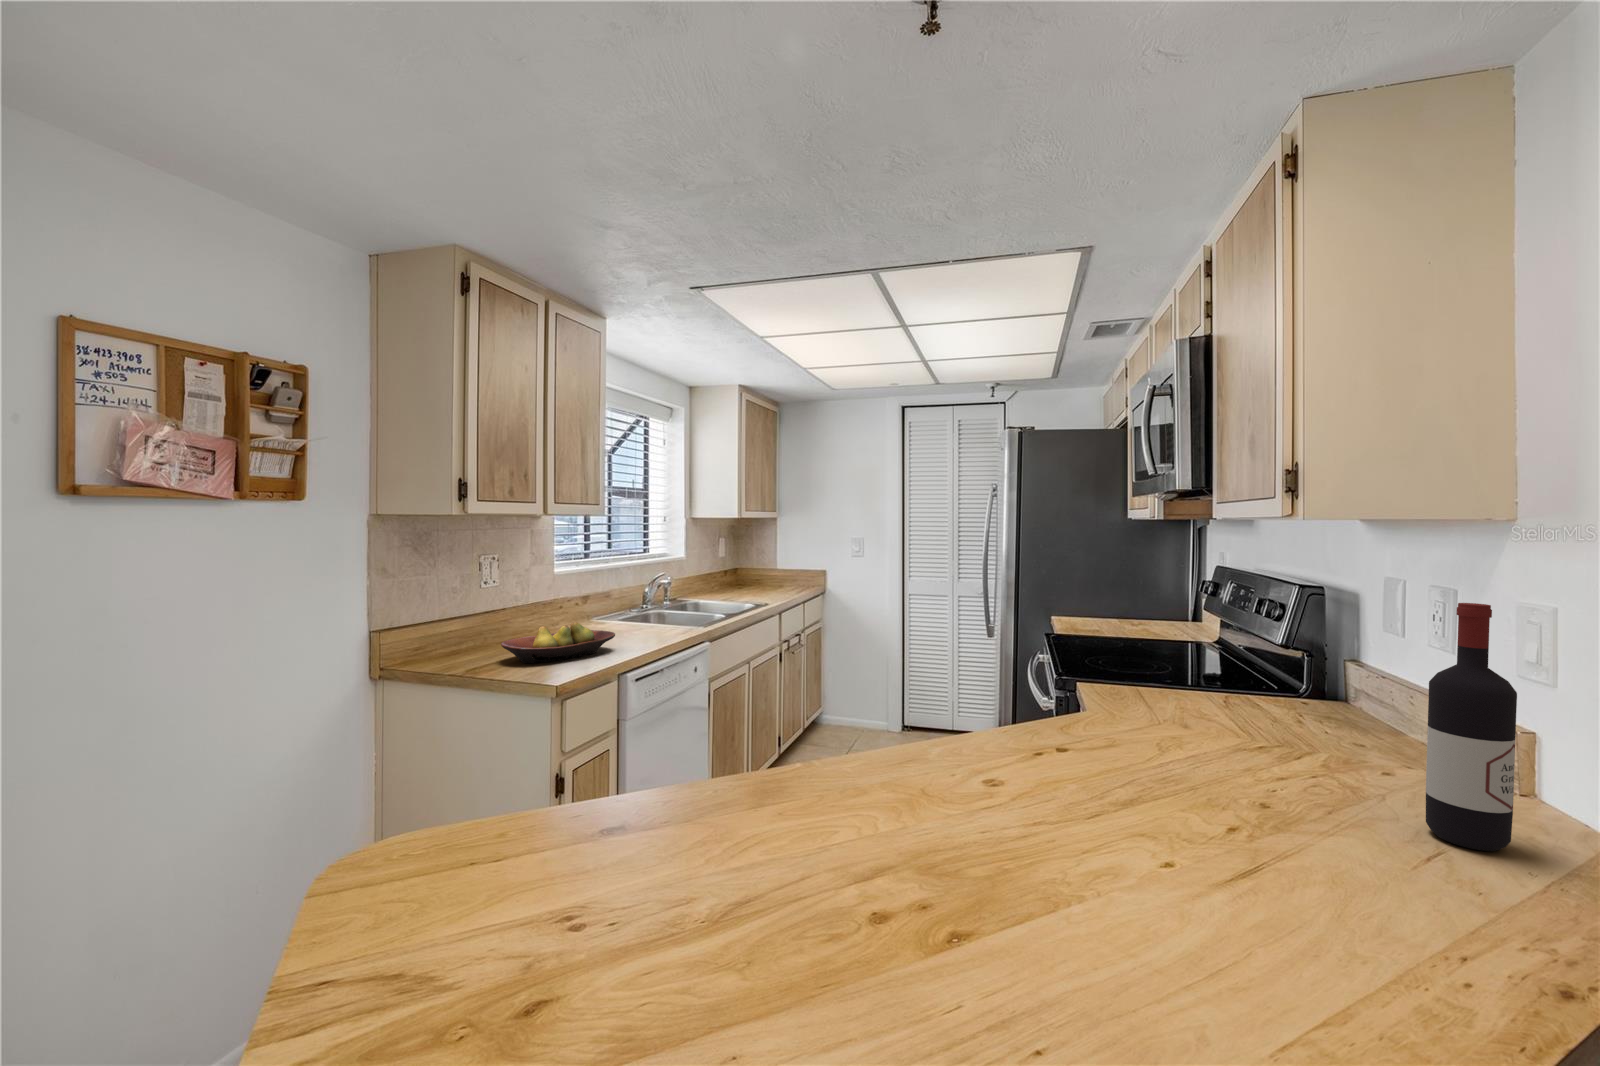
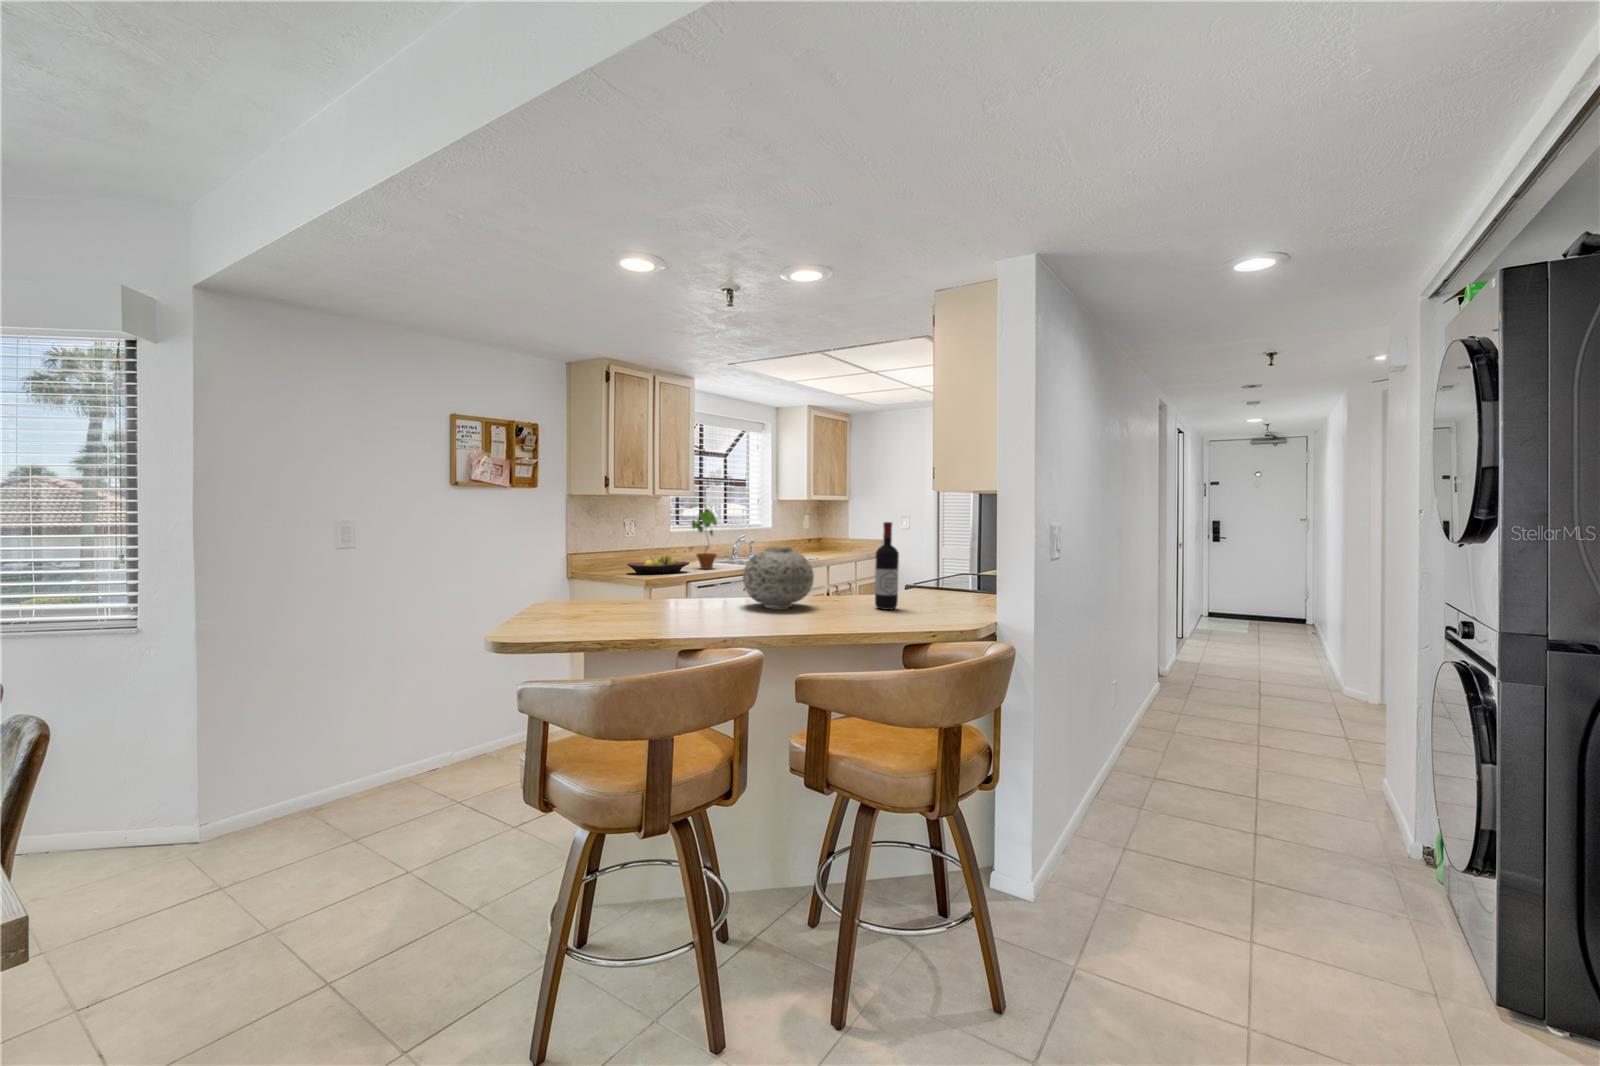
potted plant: none [608,535,655,639] -> present [692,509,718,569]
vase: none [1136,692,1407,912] -> present [743,547,814,608]

